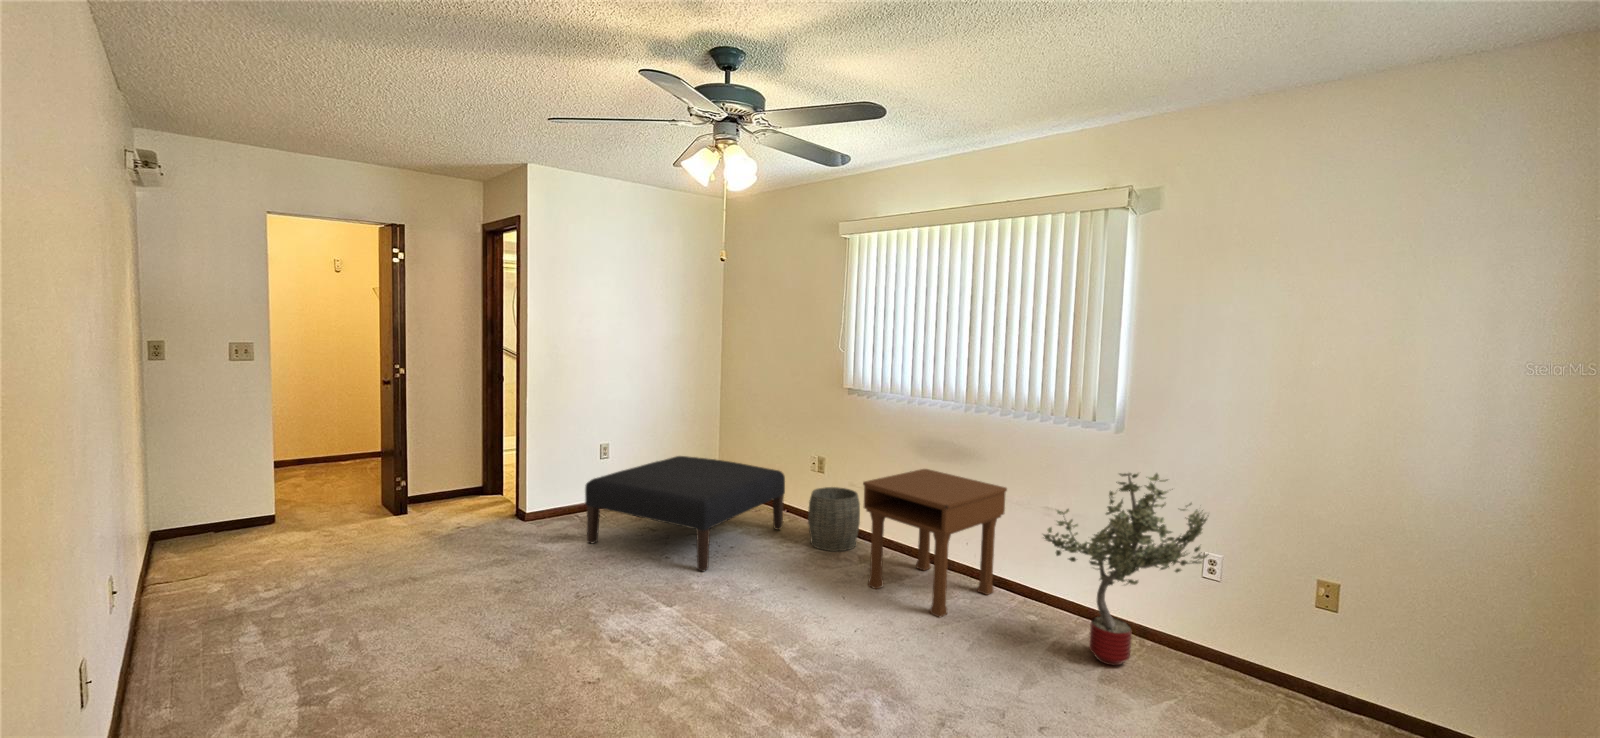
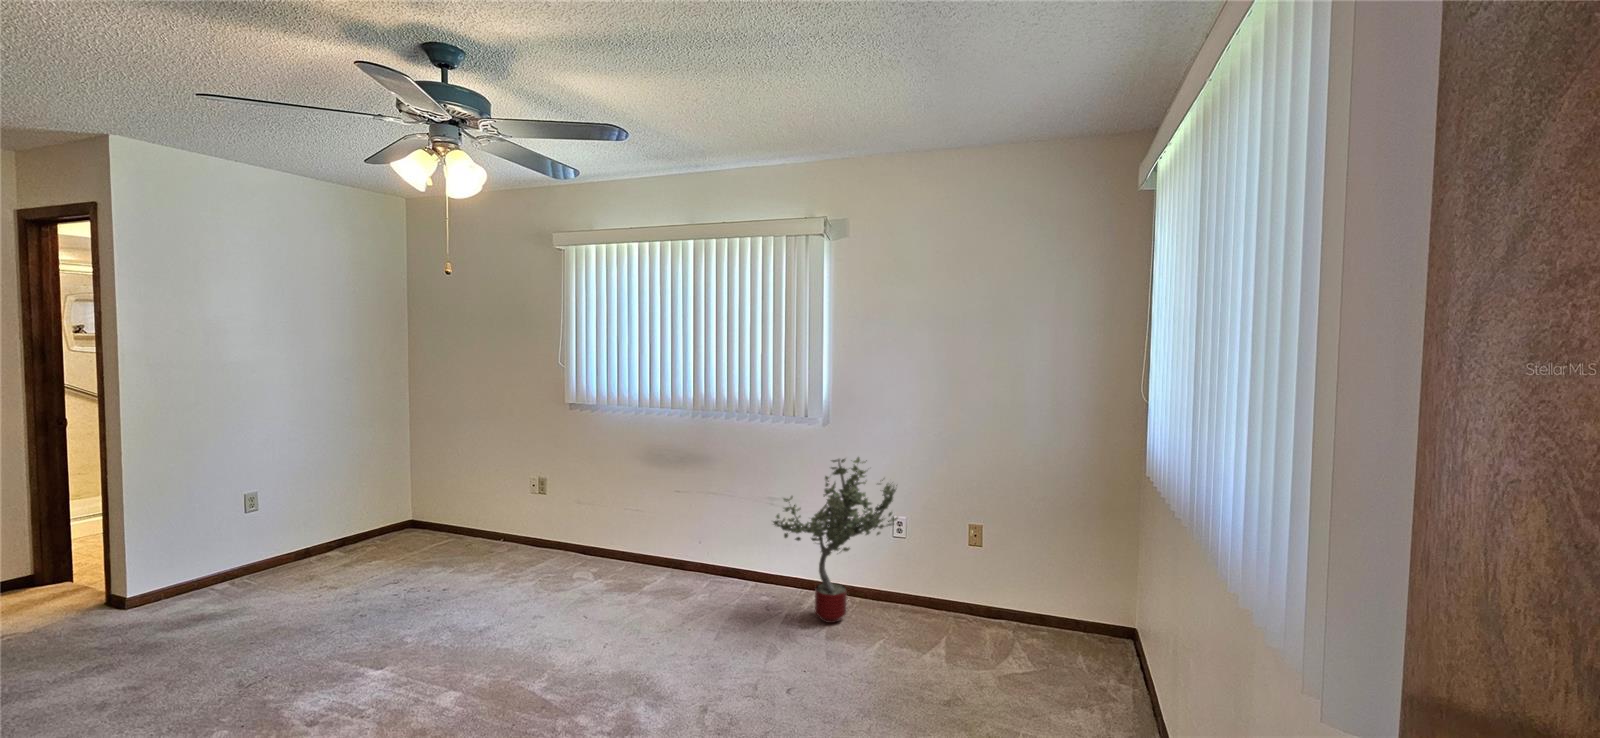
ottoman: present [585,456,785,571] -> none [232,494,507,623]
nightstand: present [863,469,1007,617] -> none [601,476,738,615]
woven basket: present [808,487,860,551] -> none [537,506,594,573]

